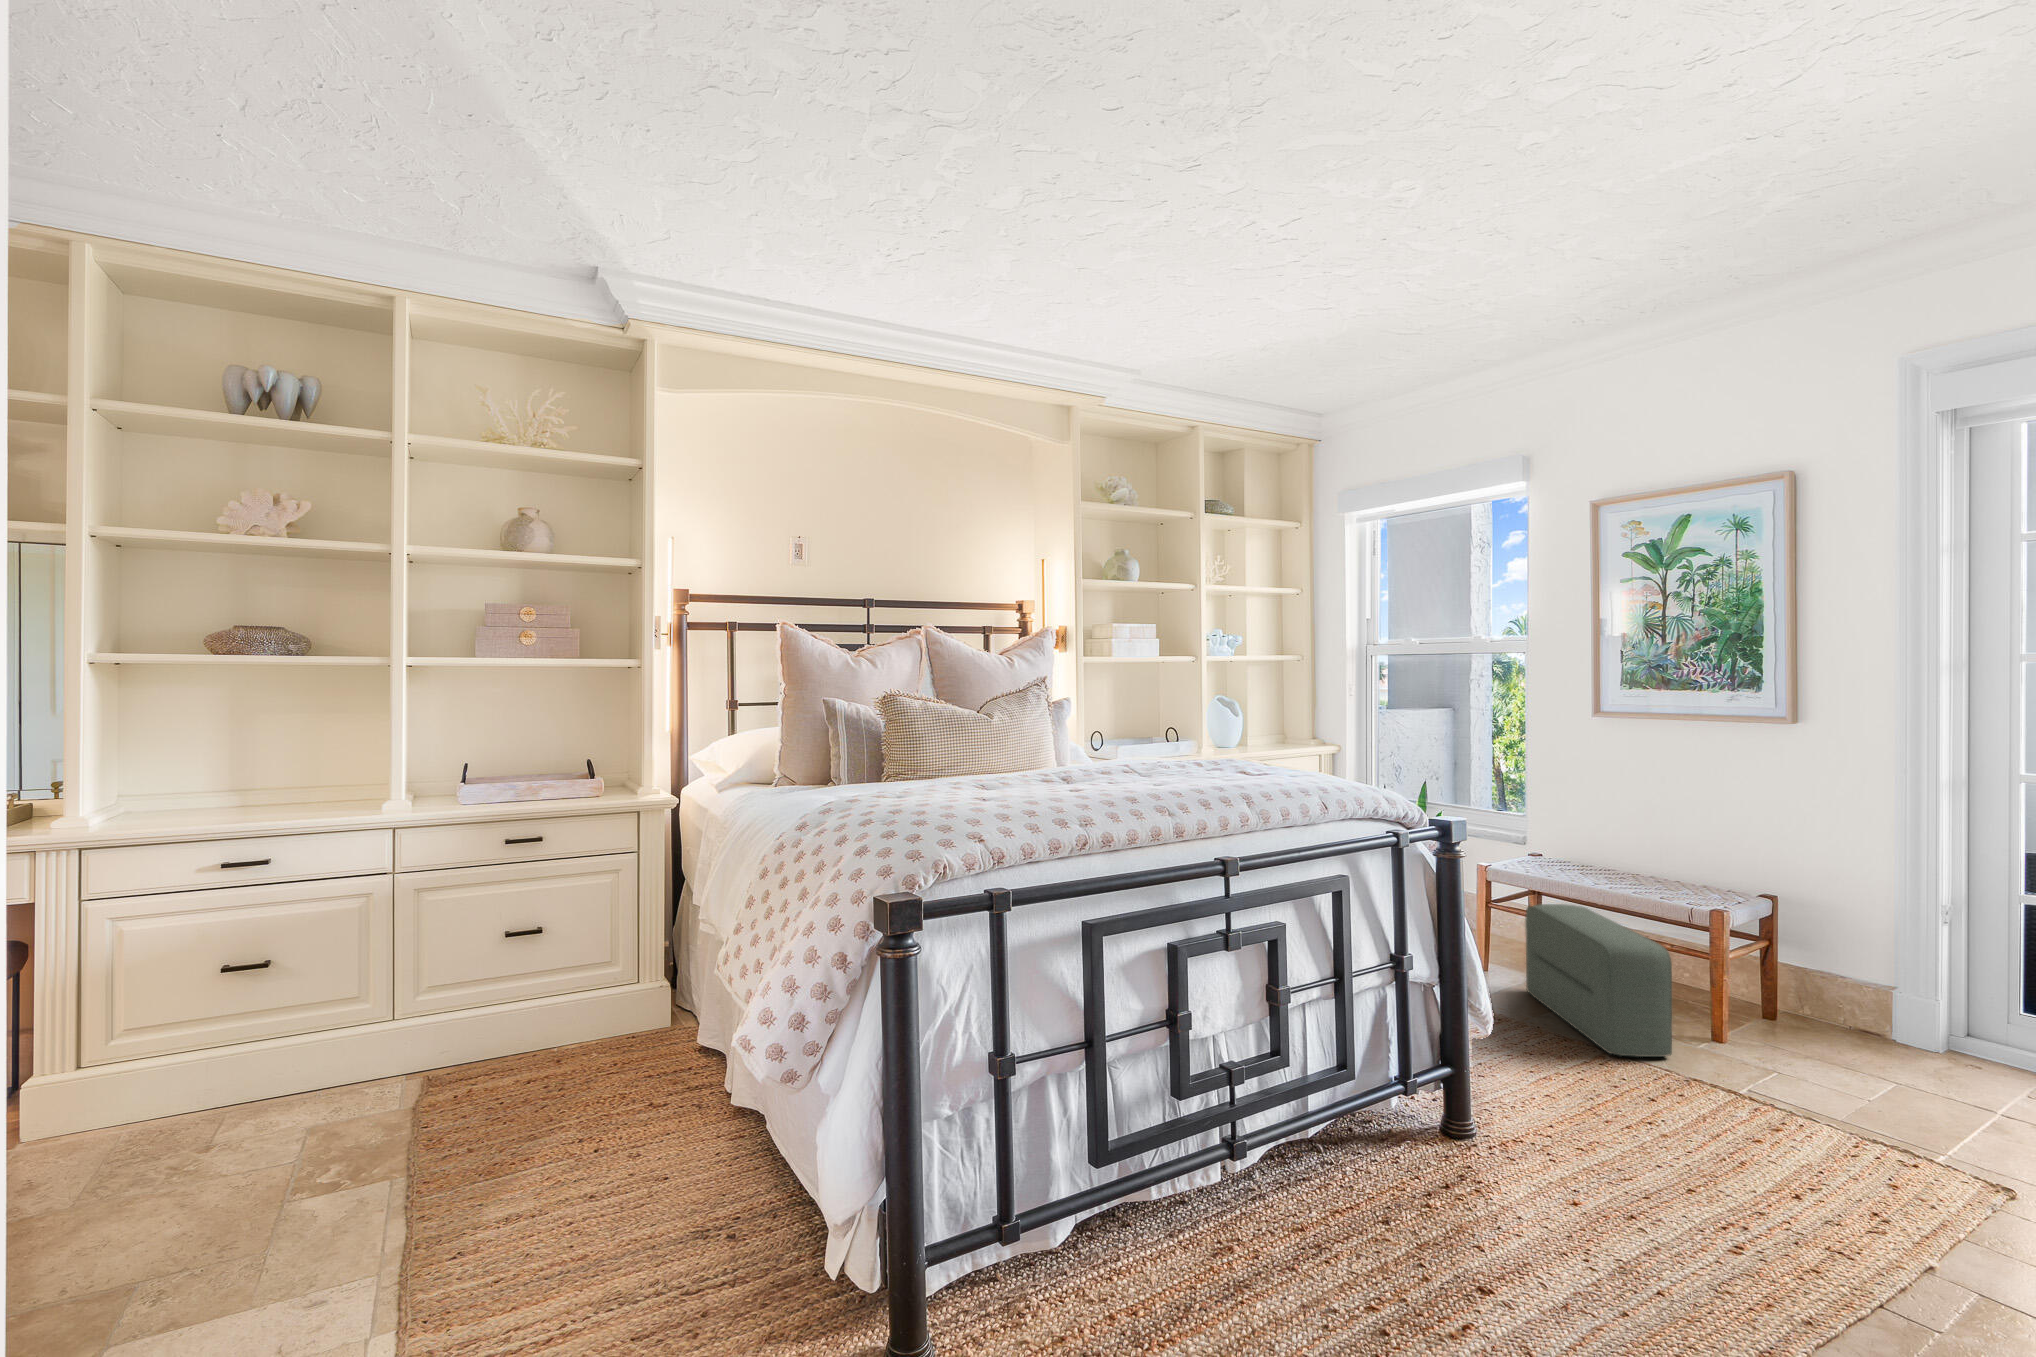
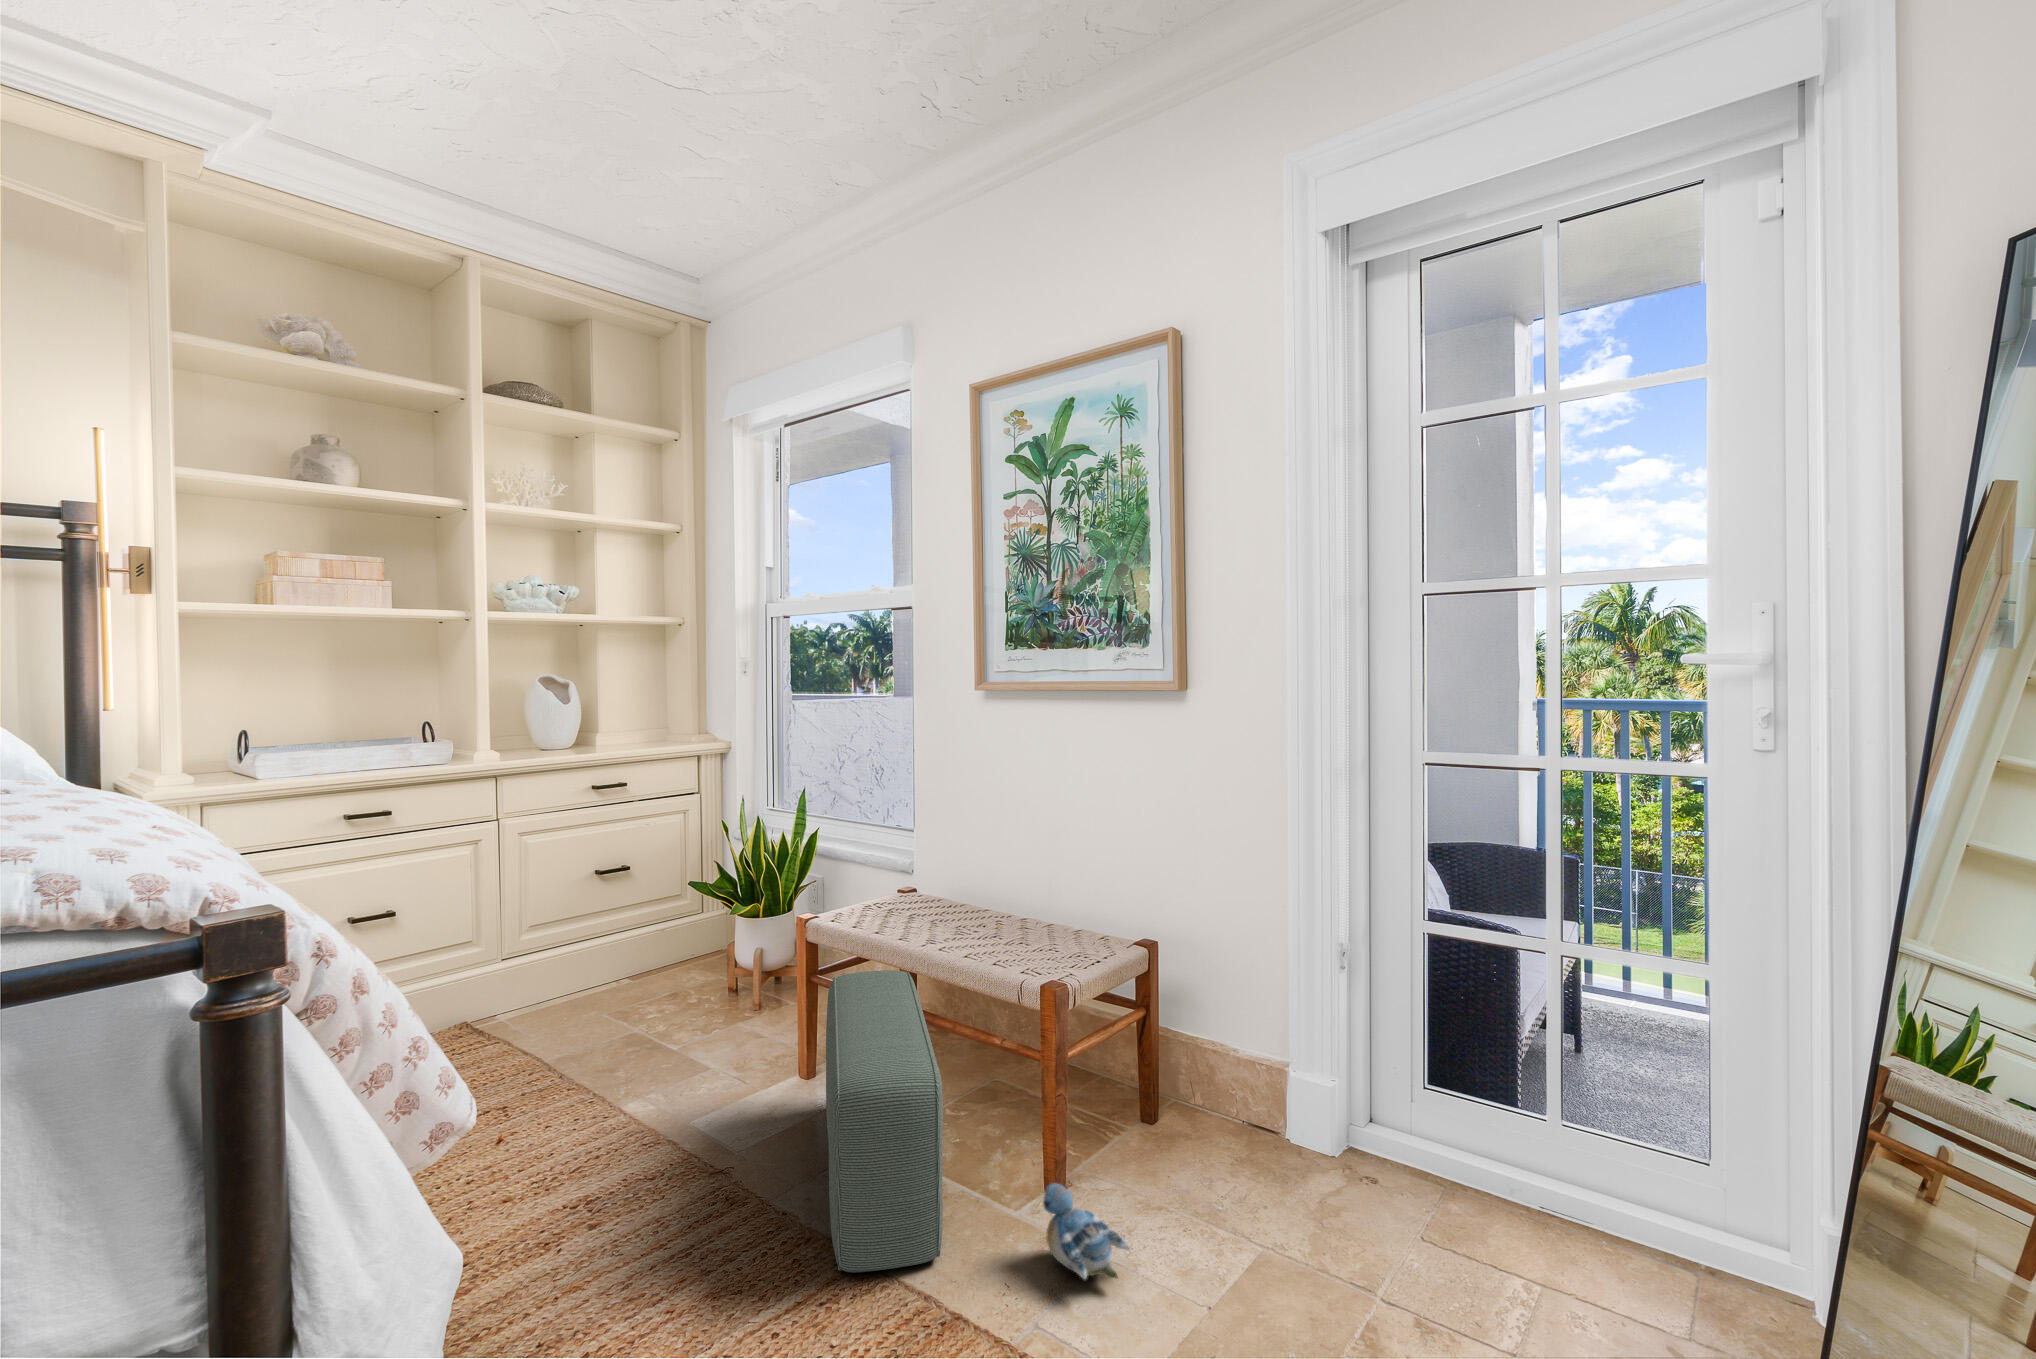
plush toy: none [1737,1022,1806,1073] -> present [1043,1183,1129,1279]

